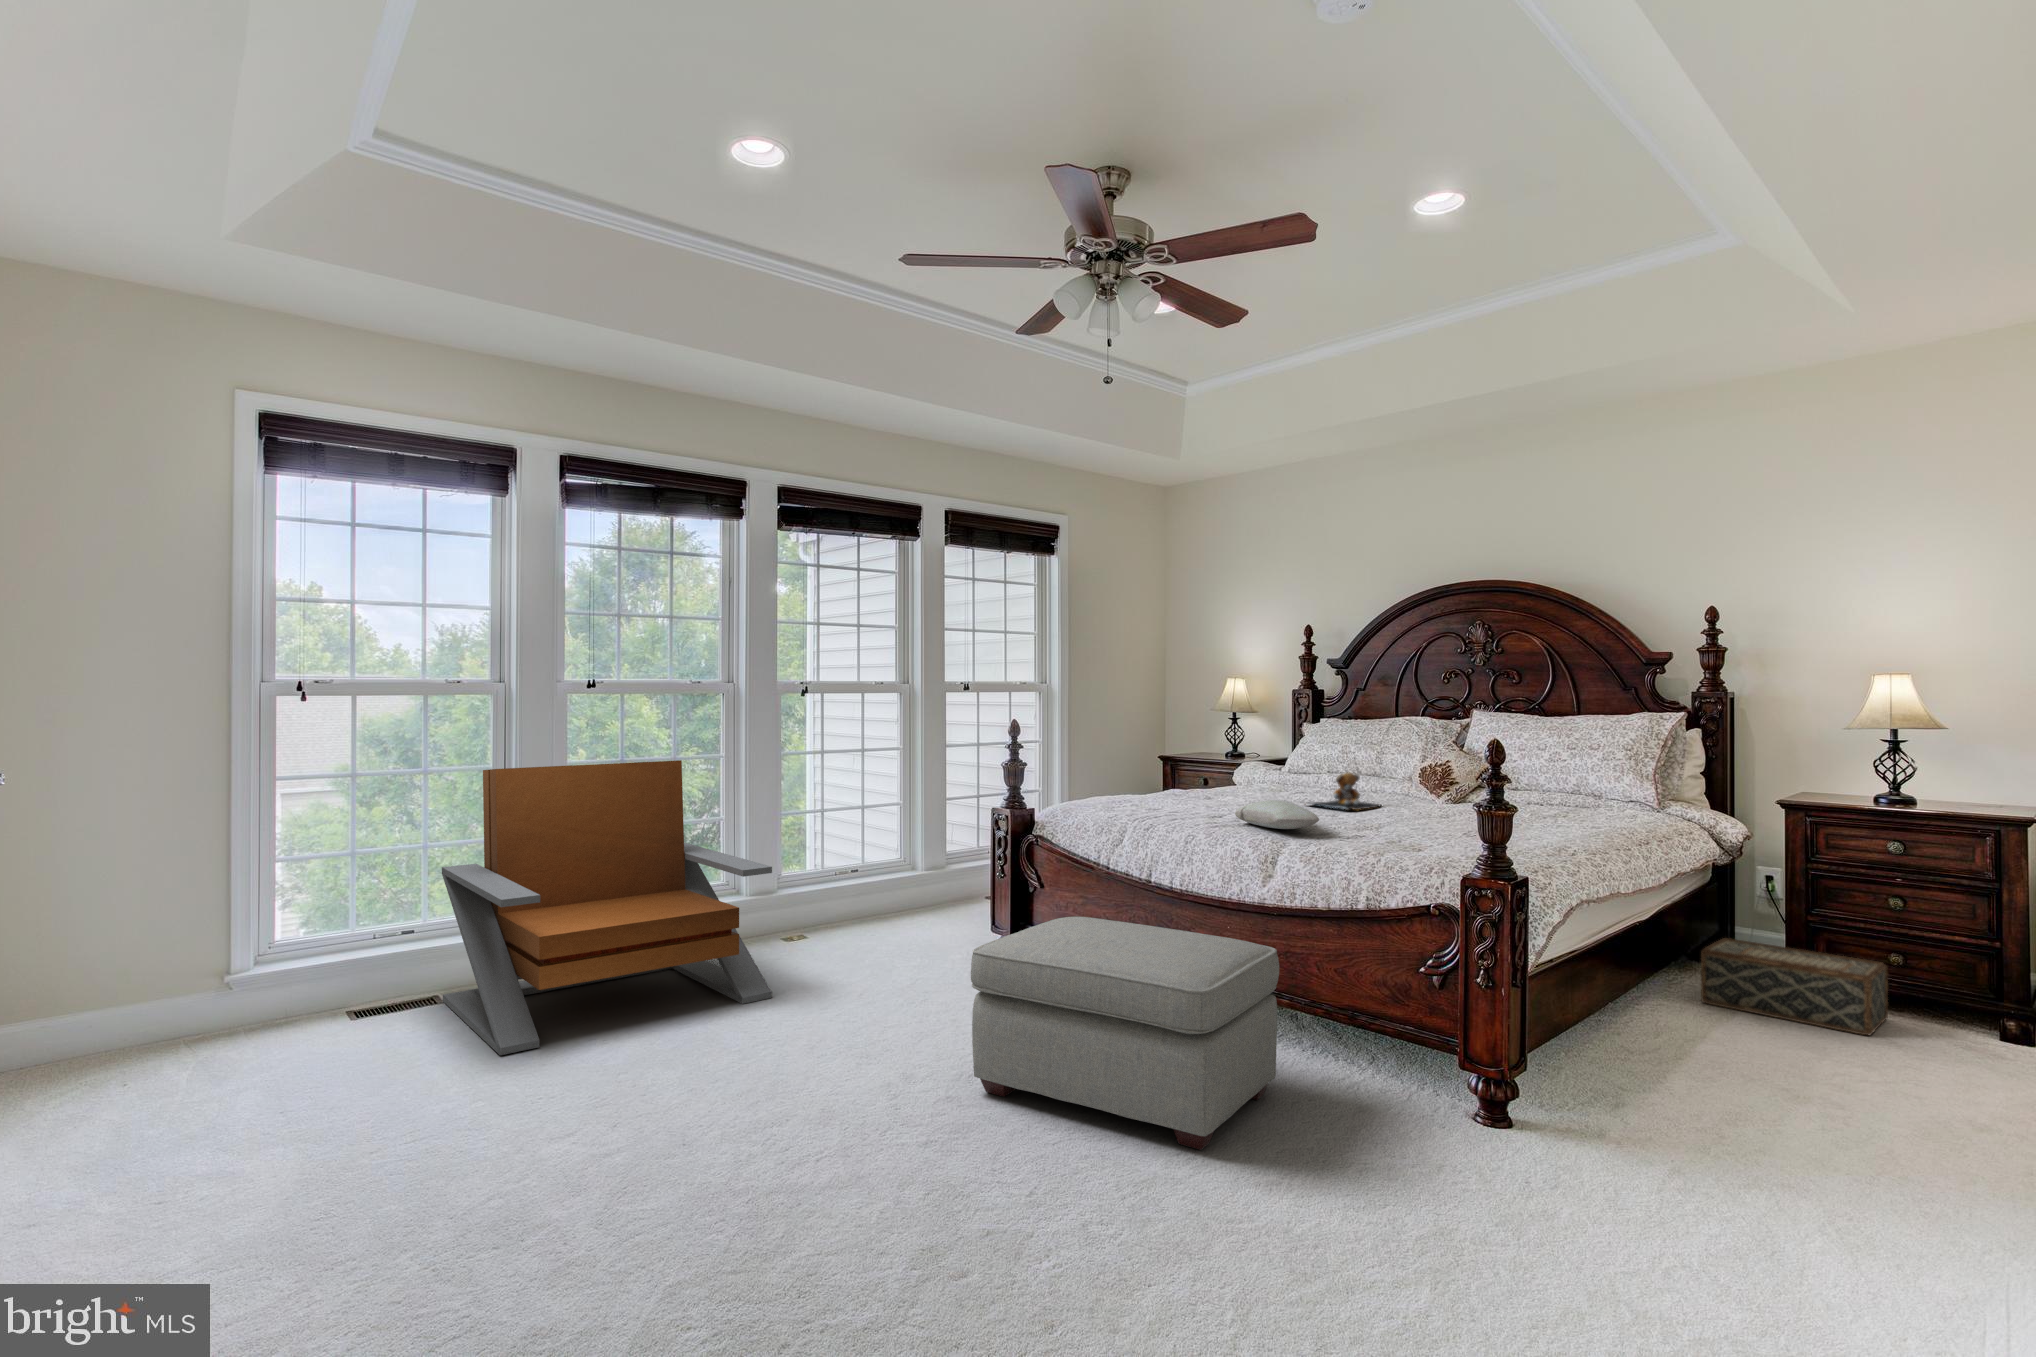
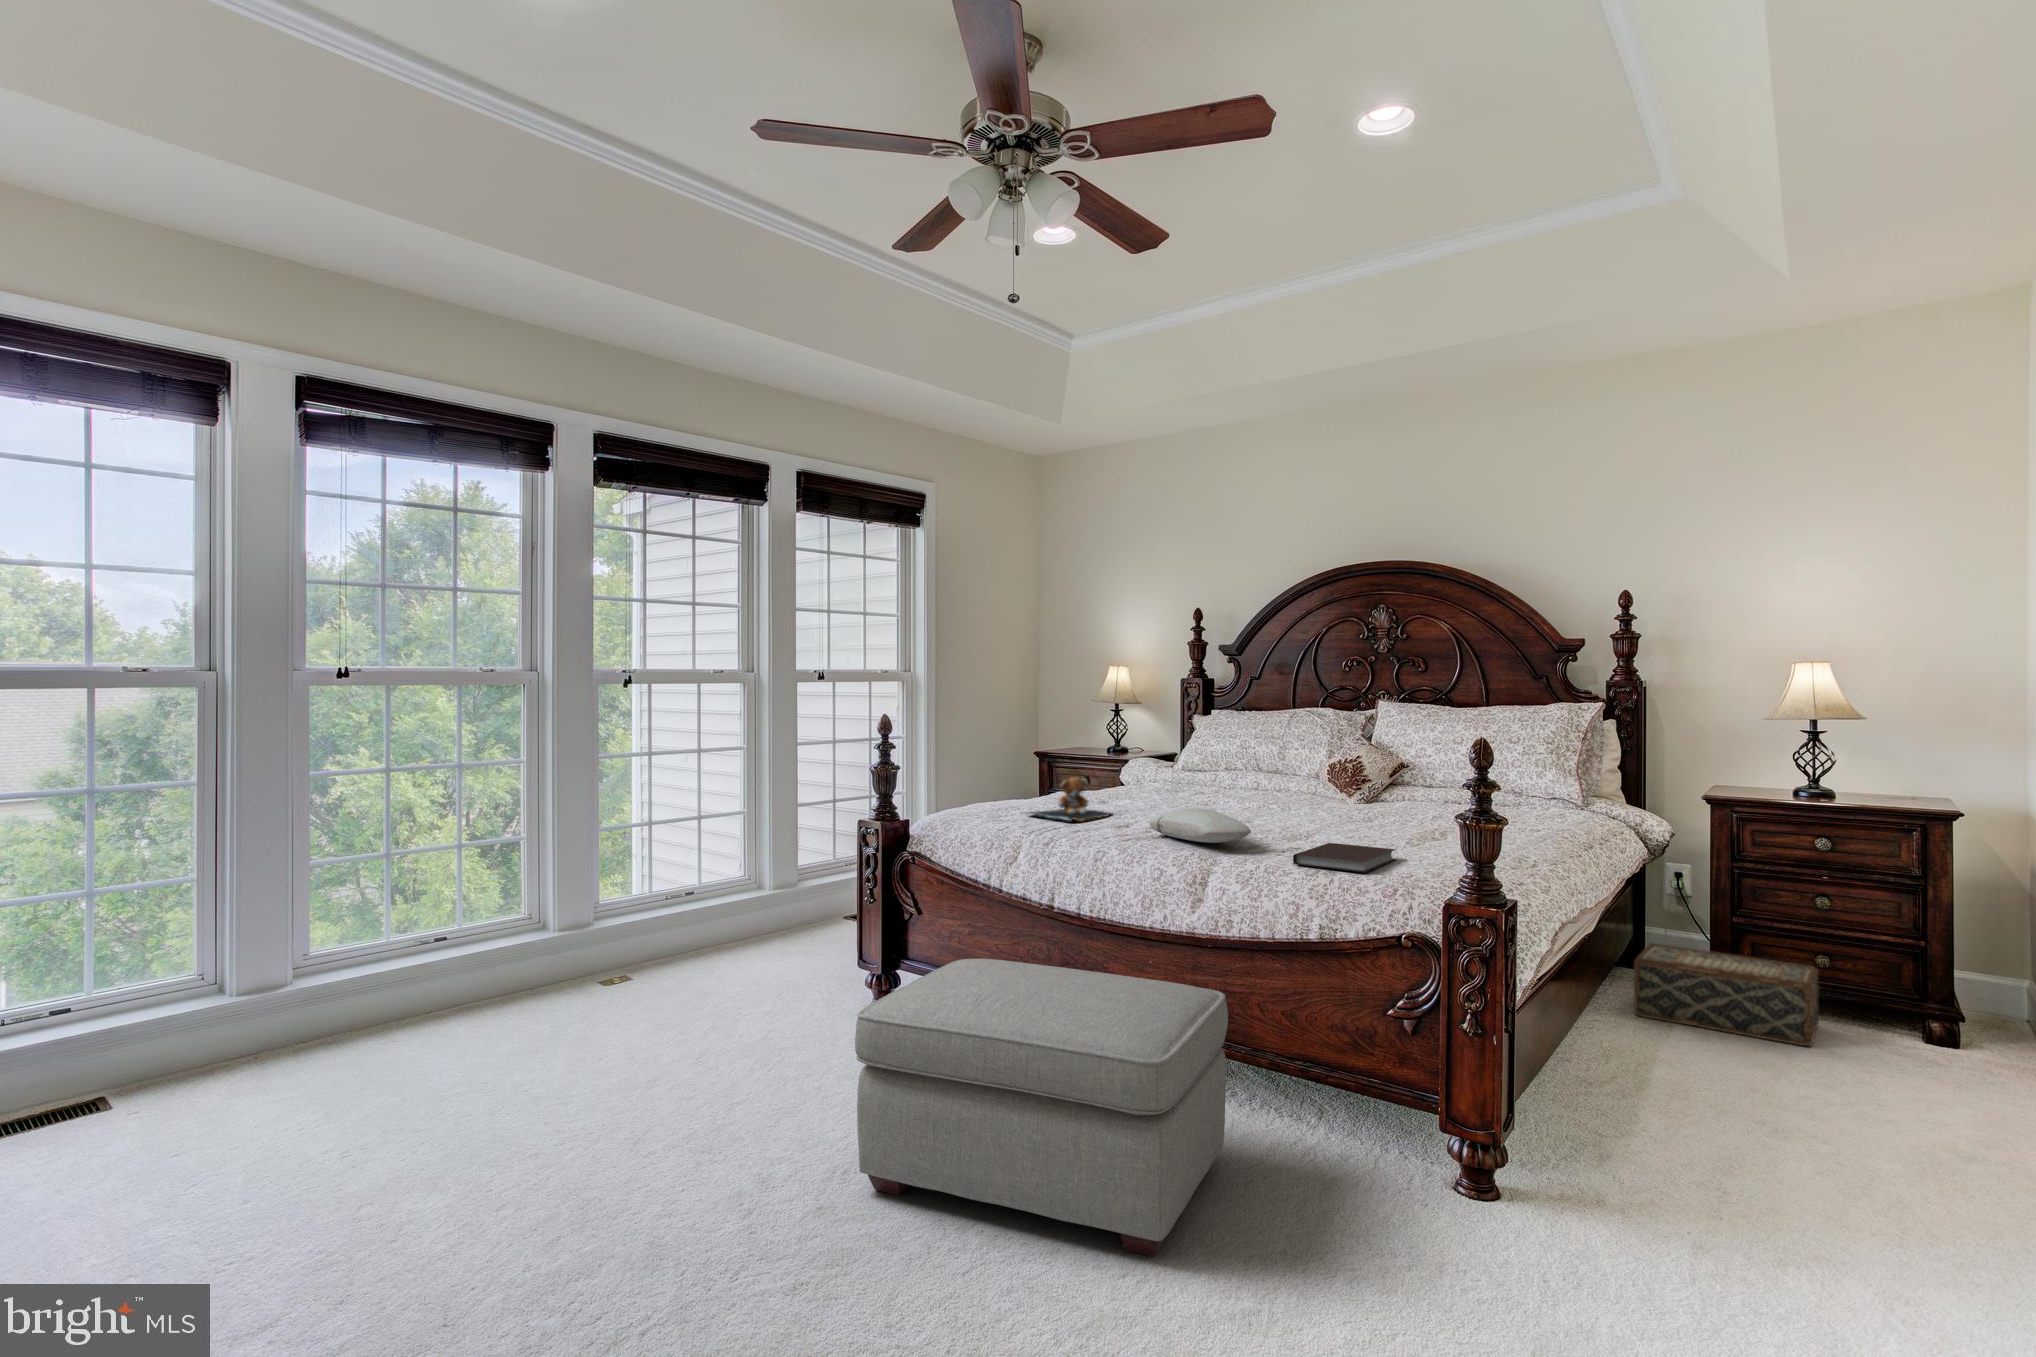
lounge chair: present [442,760,772,1055] -> none [127,771,588,1180]
teddy bear: present [1308,773,1381,810] -> present [1029,777,1110,821]
notebook: none [1351,831,1447,855] -> present [1293,843,1396,873]

